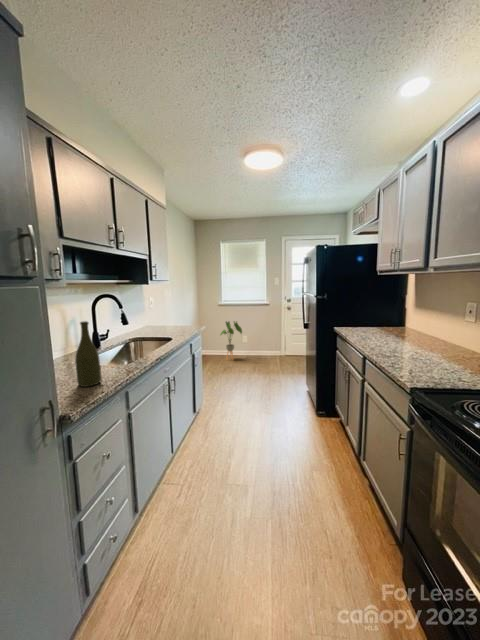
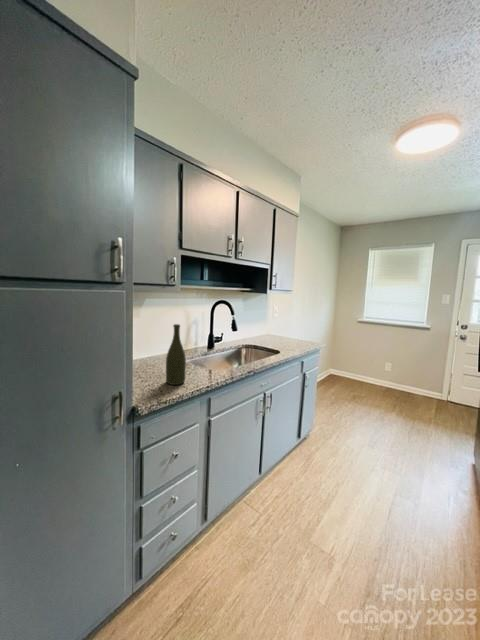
house plant: present [220,321,242,358] -> none [355,342,386,390]

